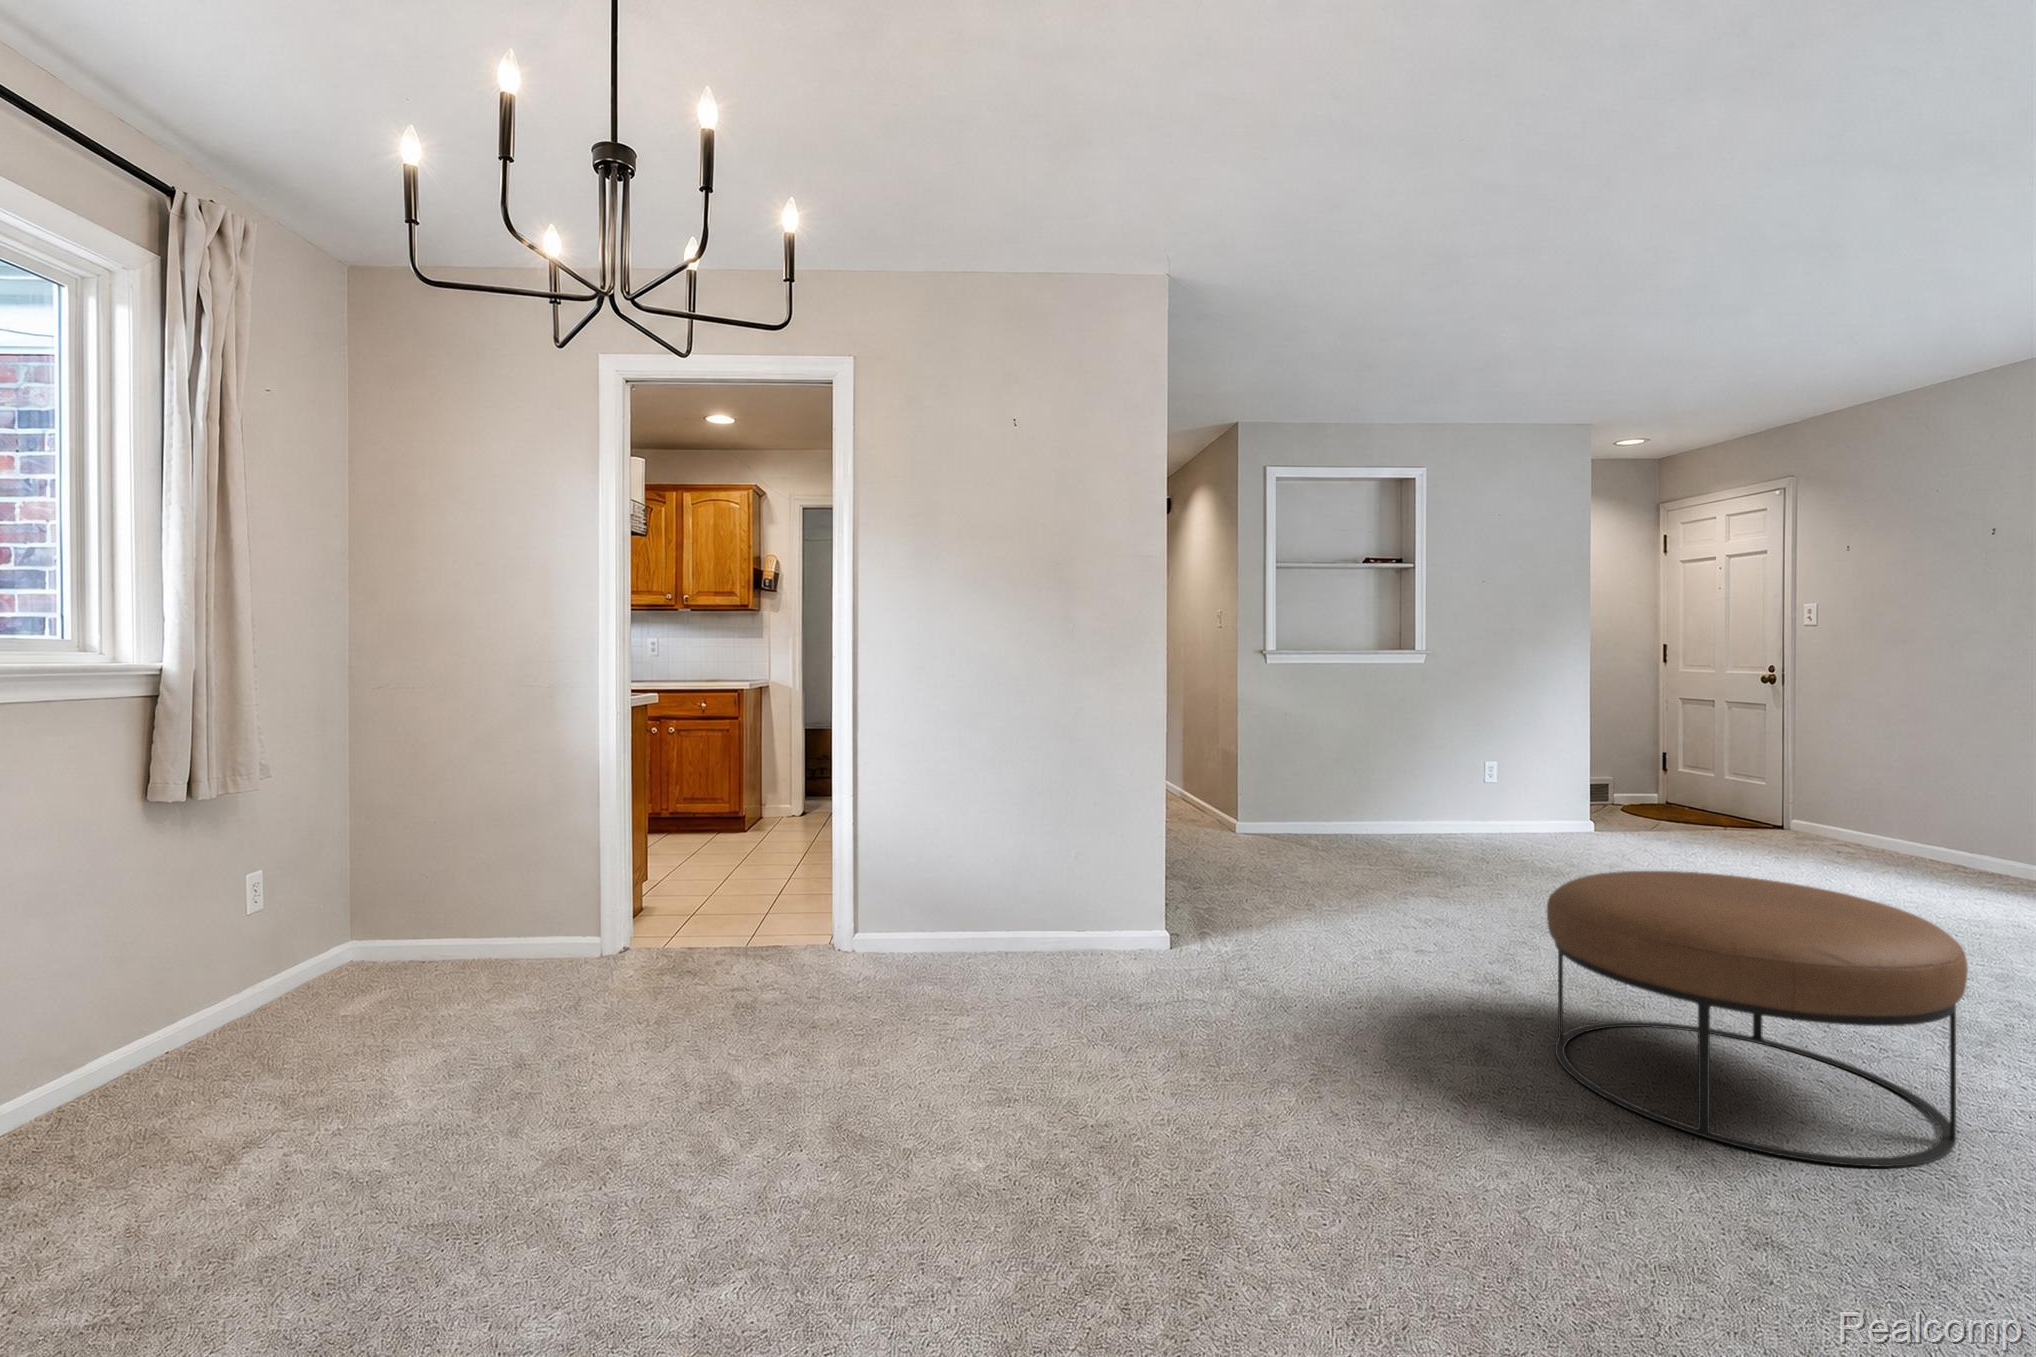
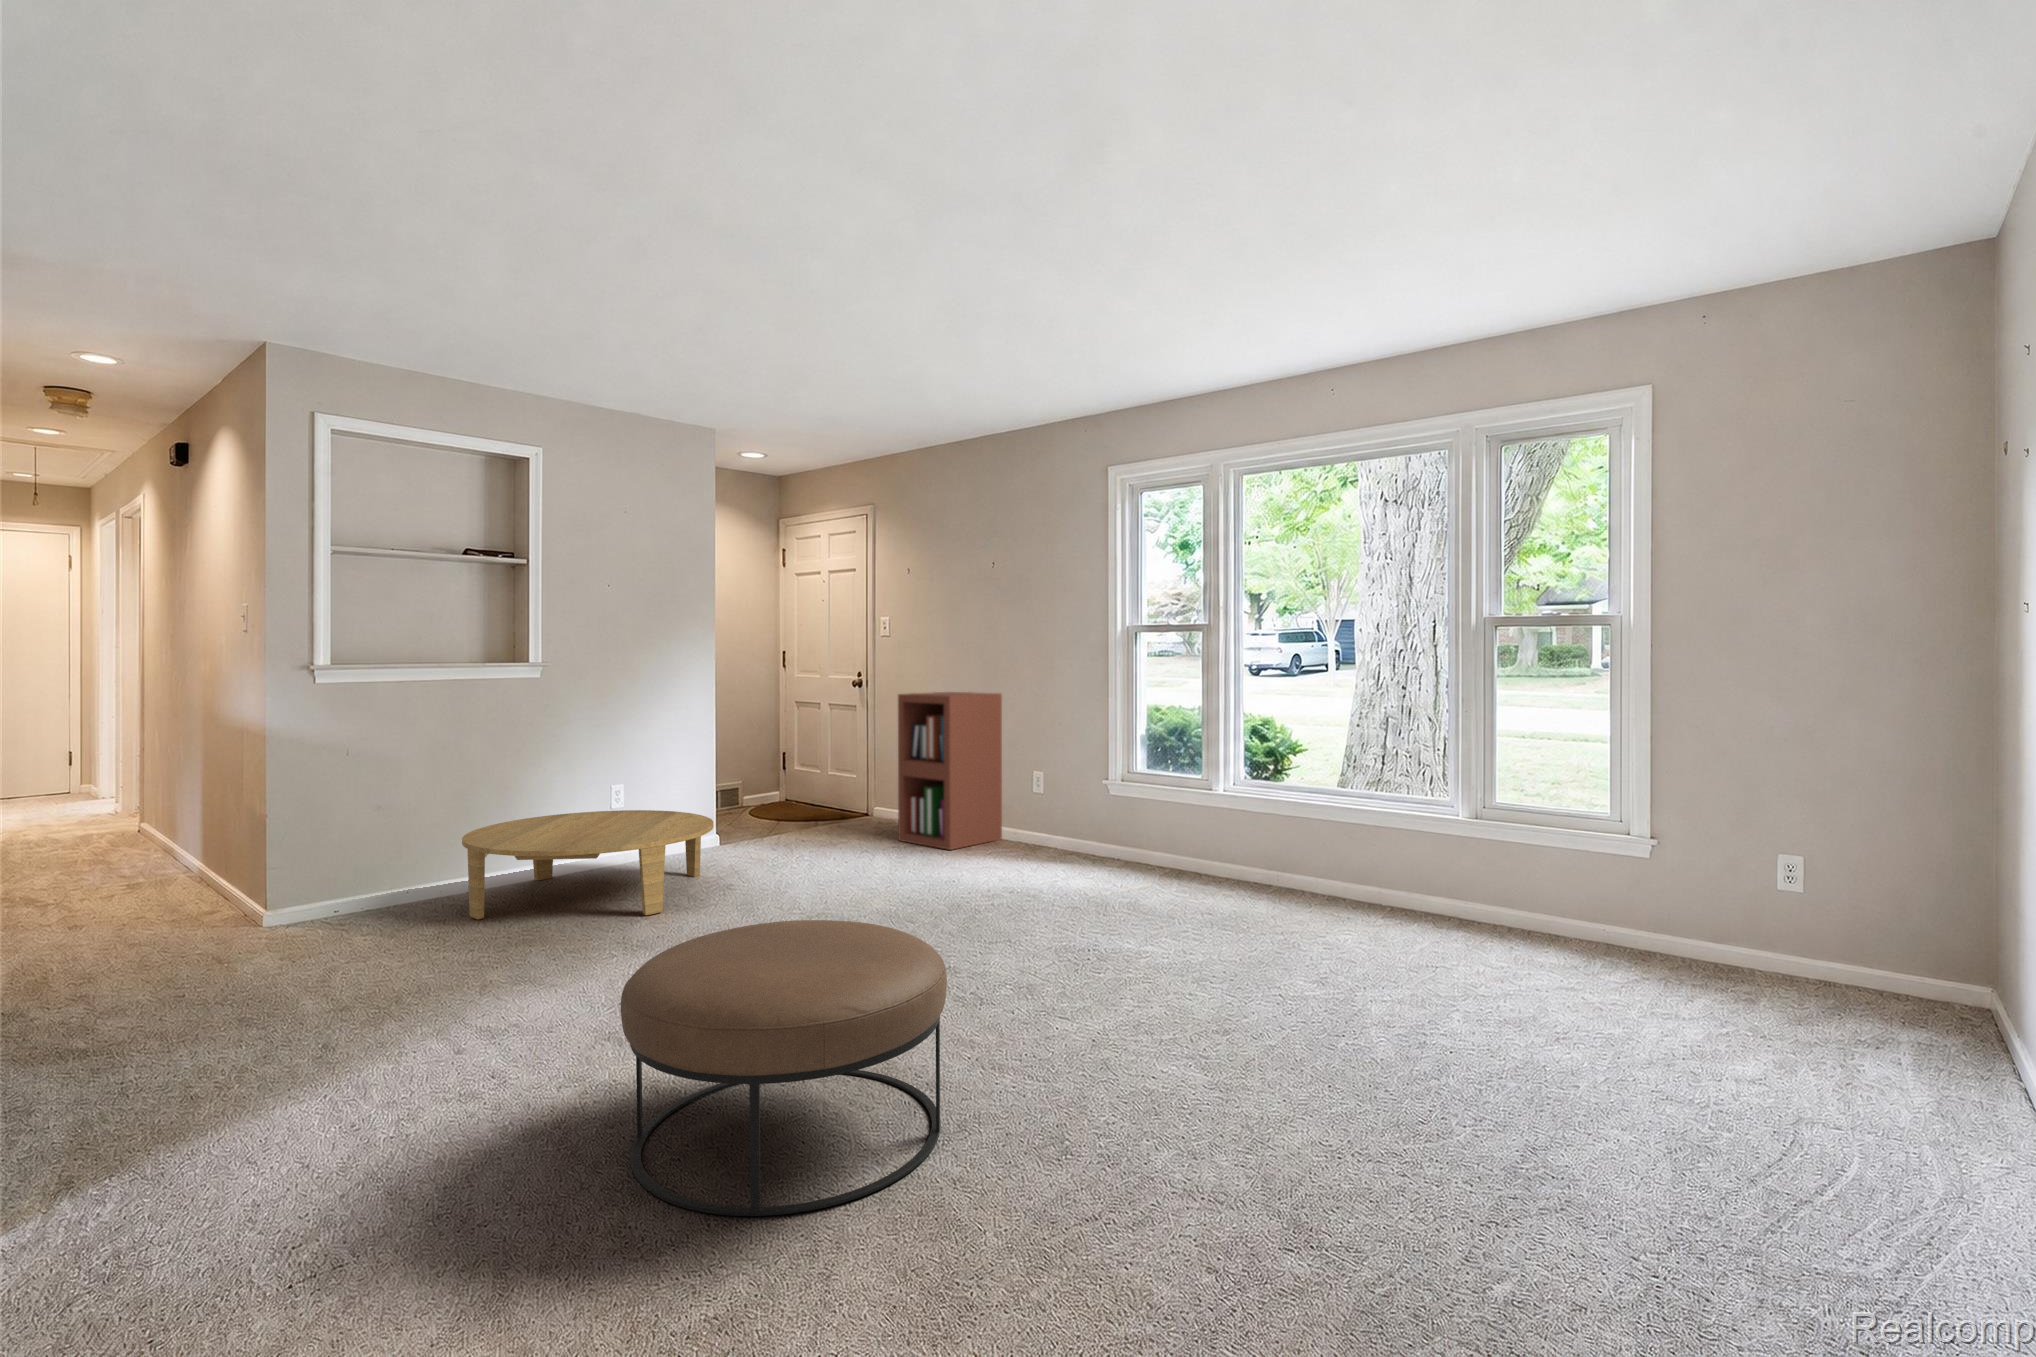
bookshelf: none [1832,685,2012,874] -> present [898,692,1002,850]
coffee table: none [1365,782,1596,876] -> present [462,810,714,919]

